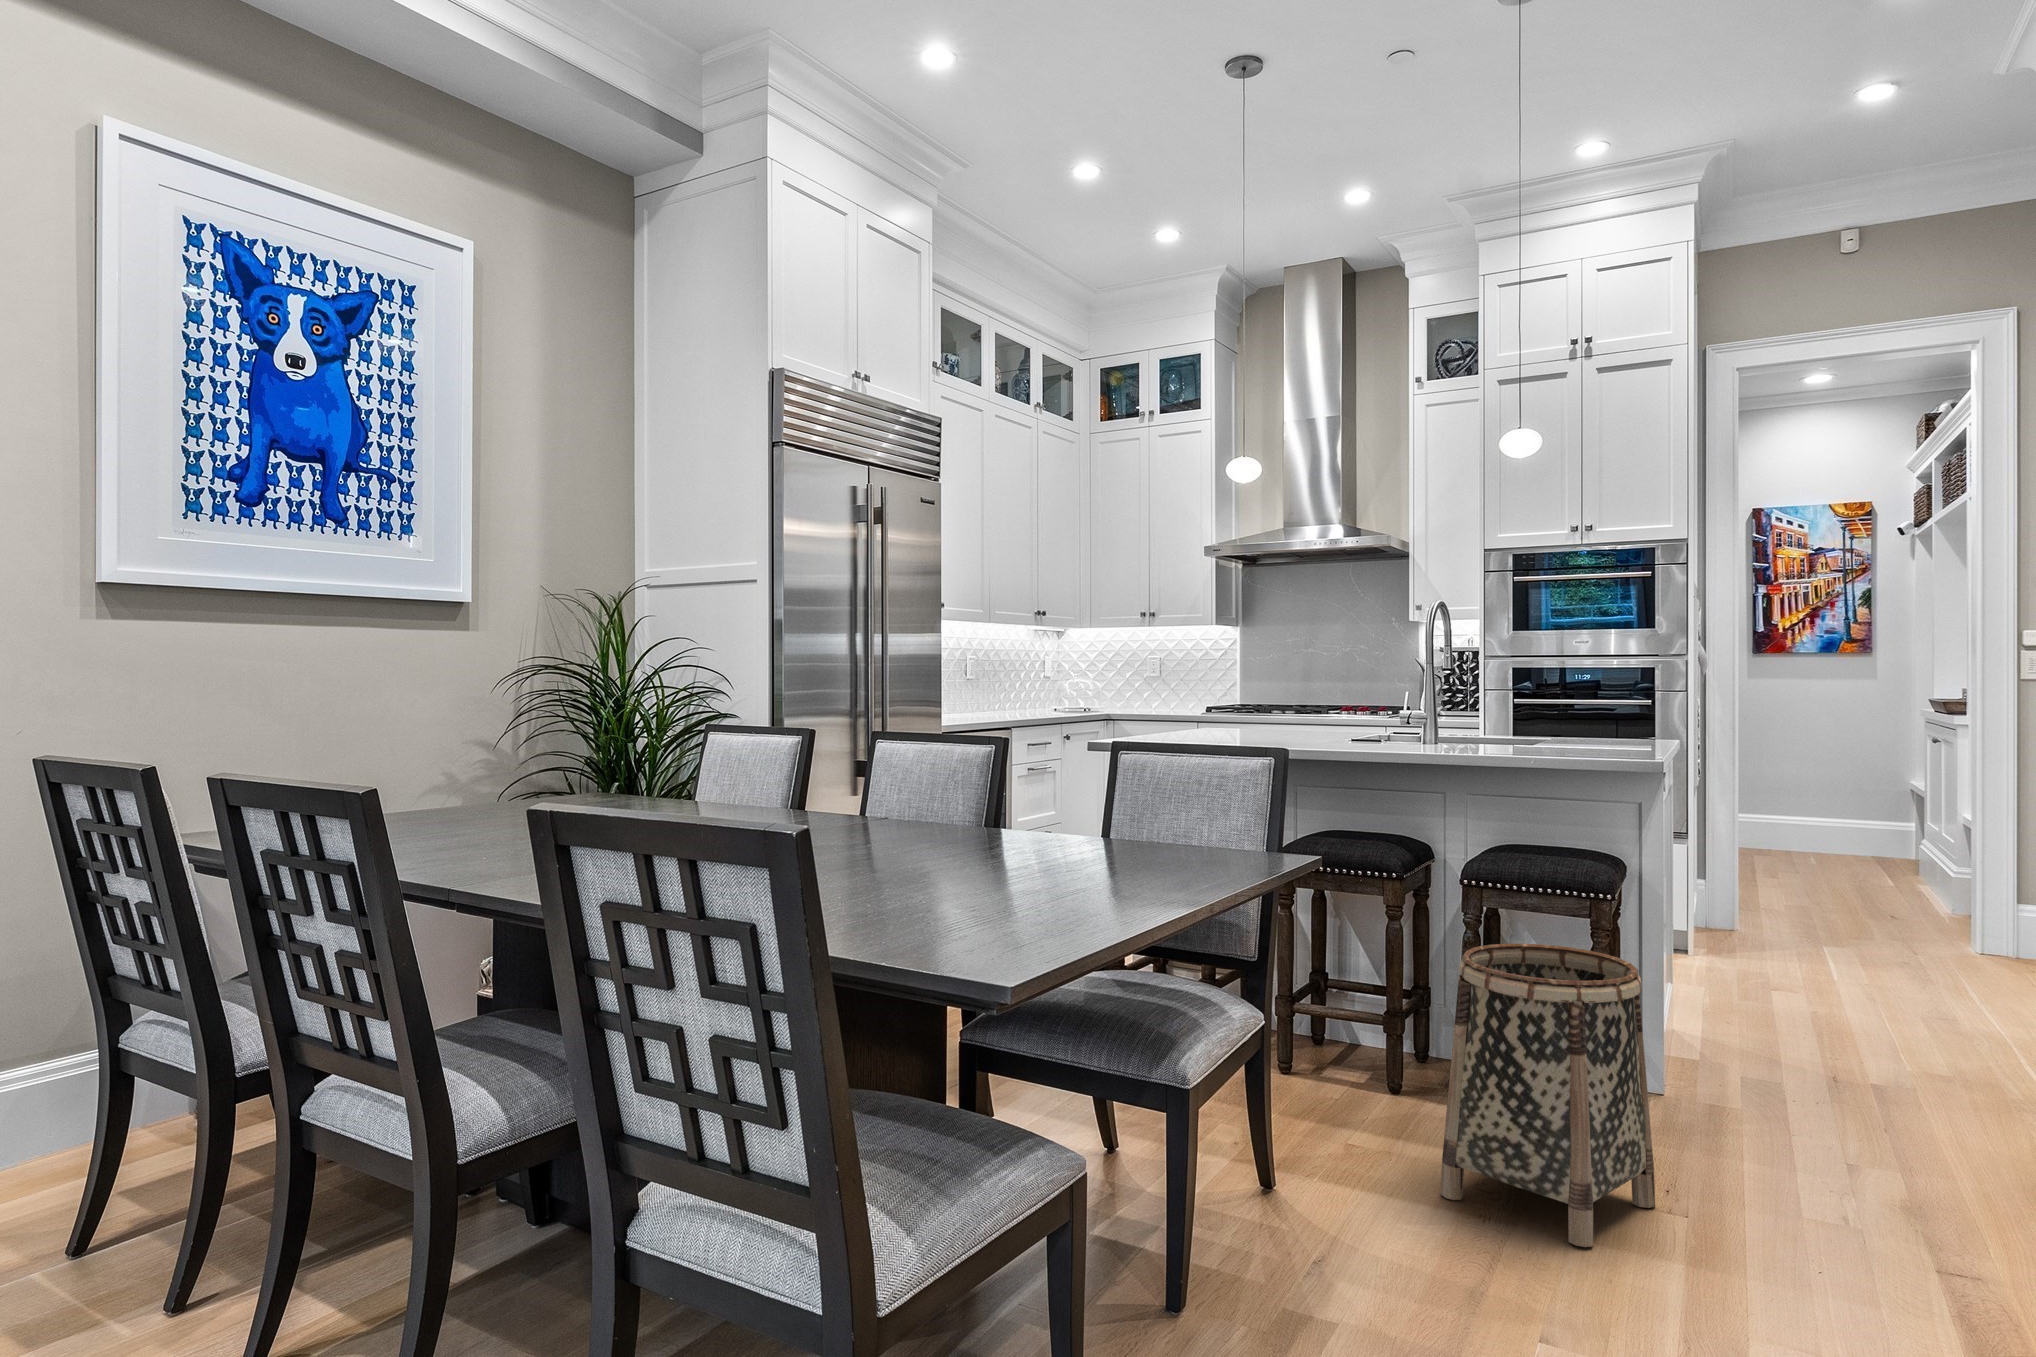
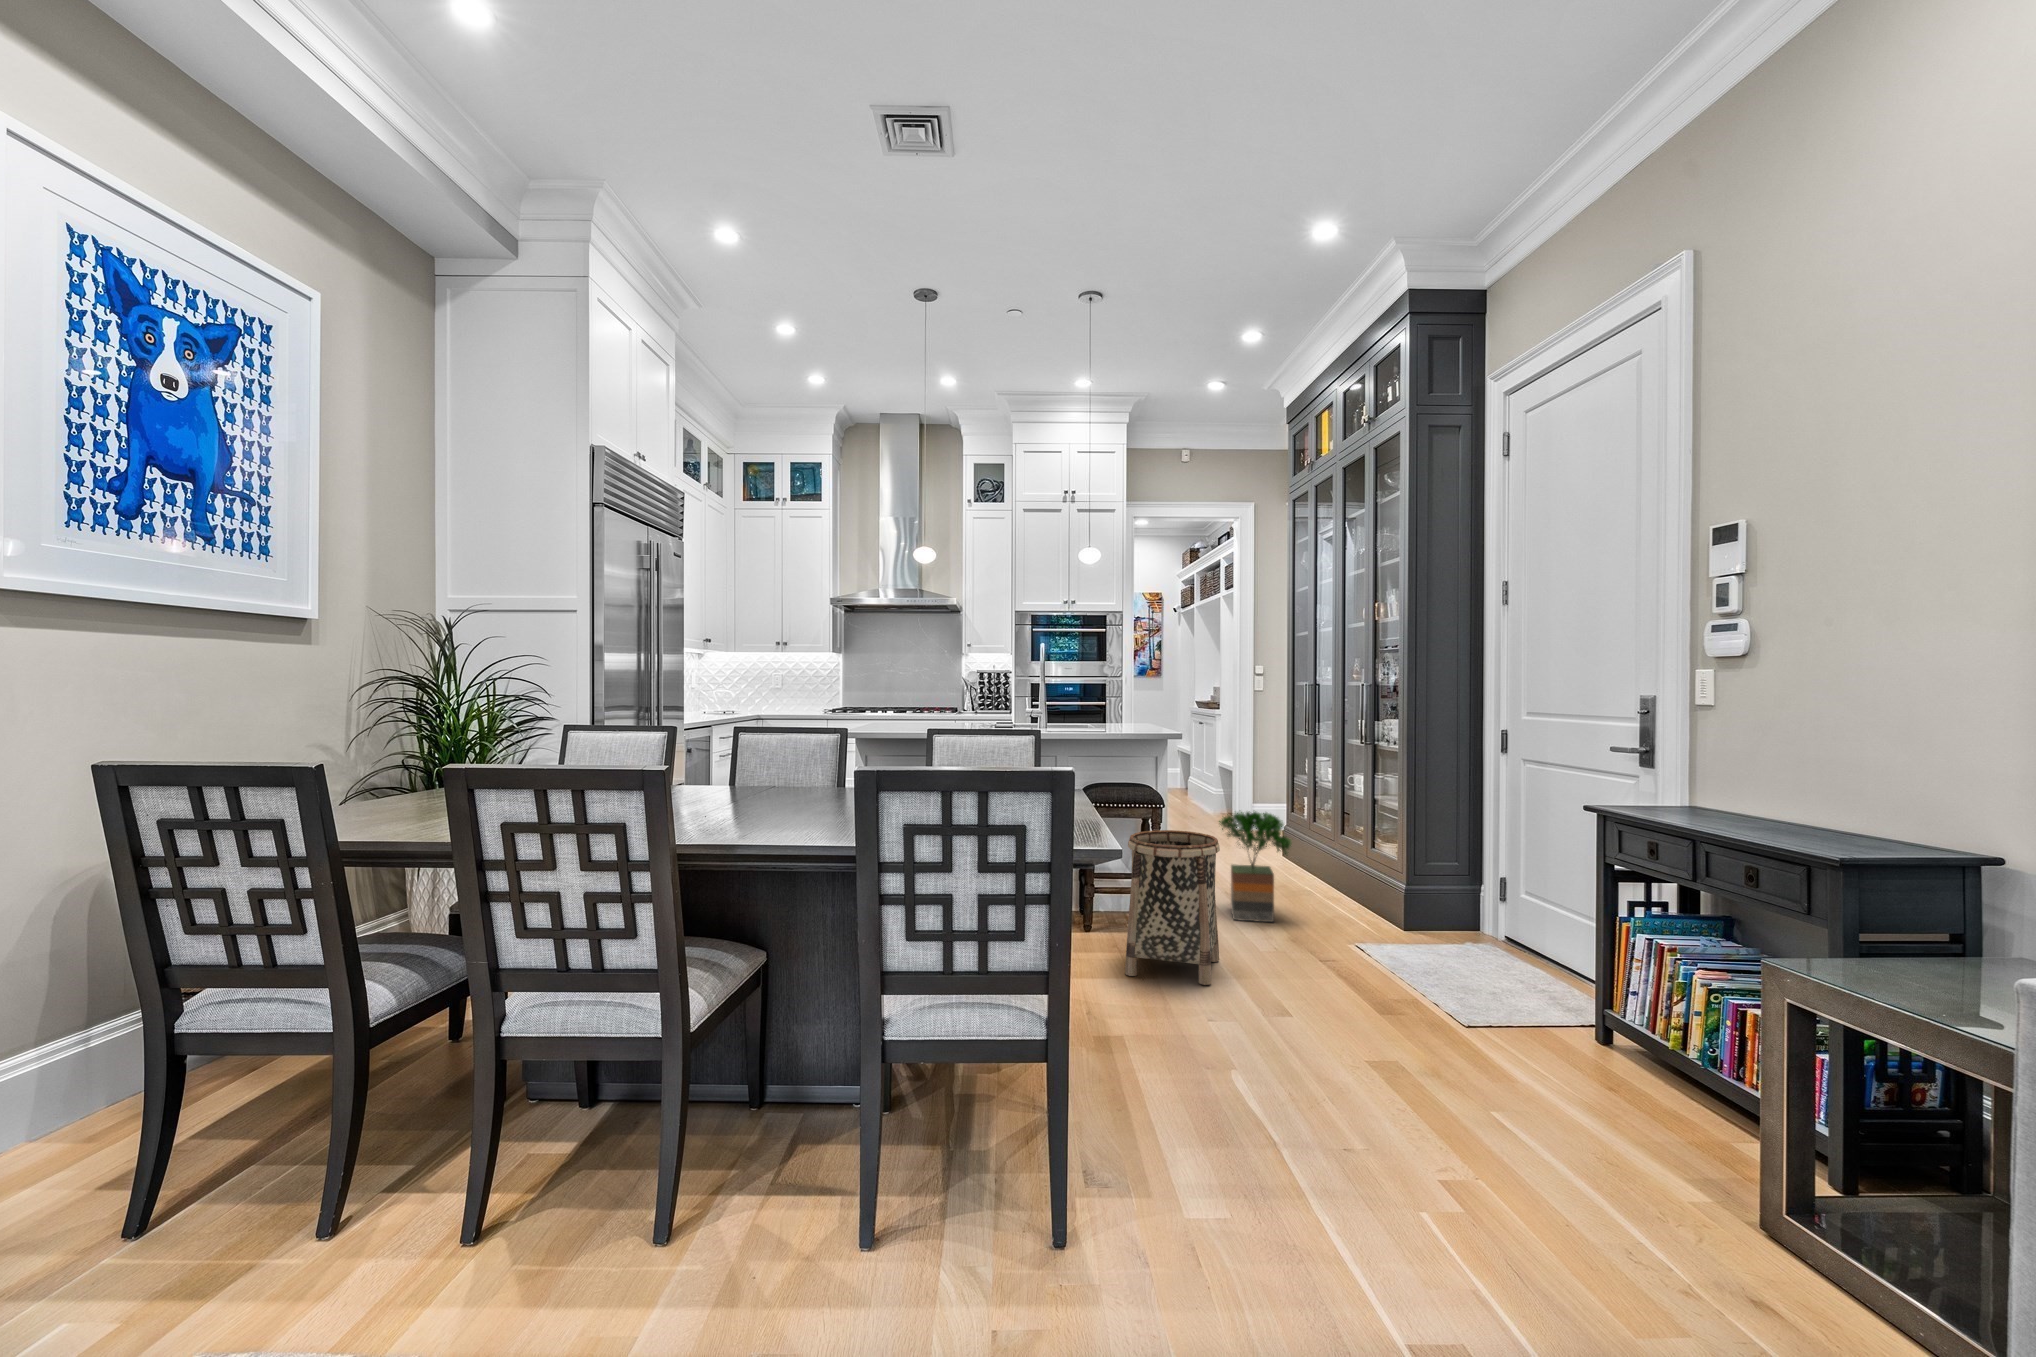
potted tree: none [1746,922,1917,1157] -> present [1219,811,1291,922]

